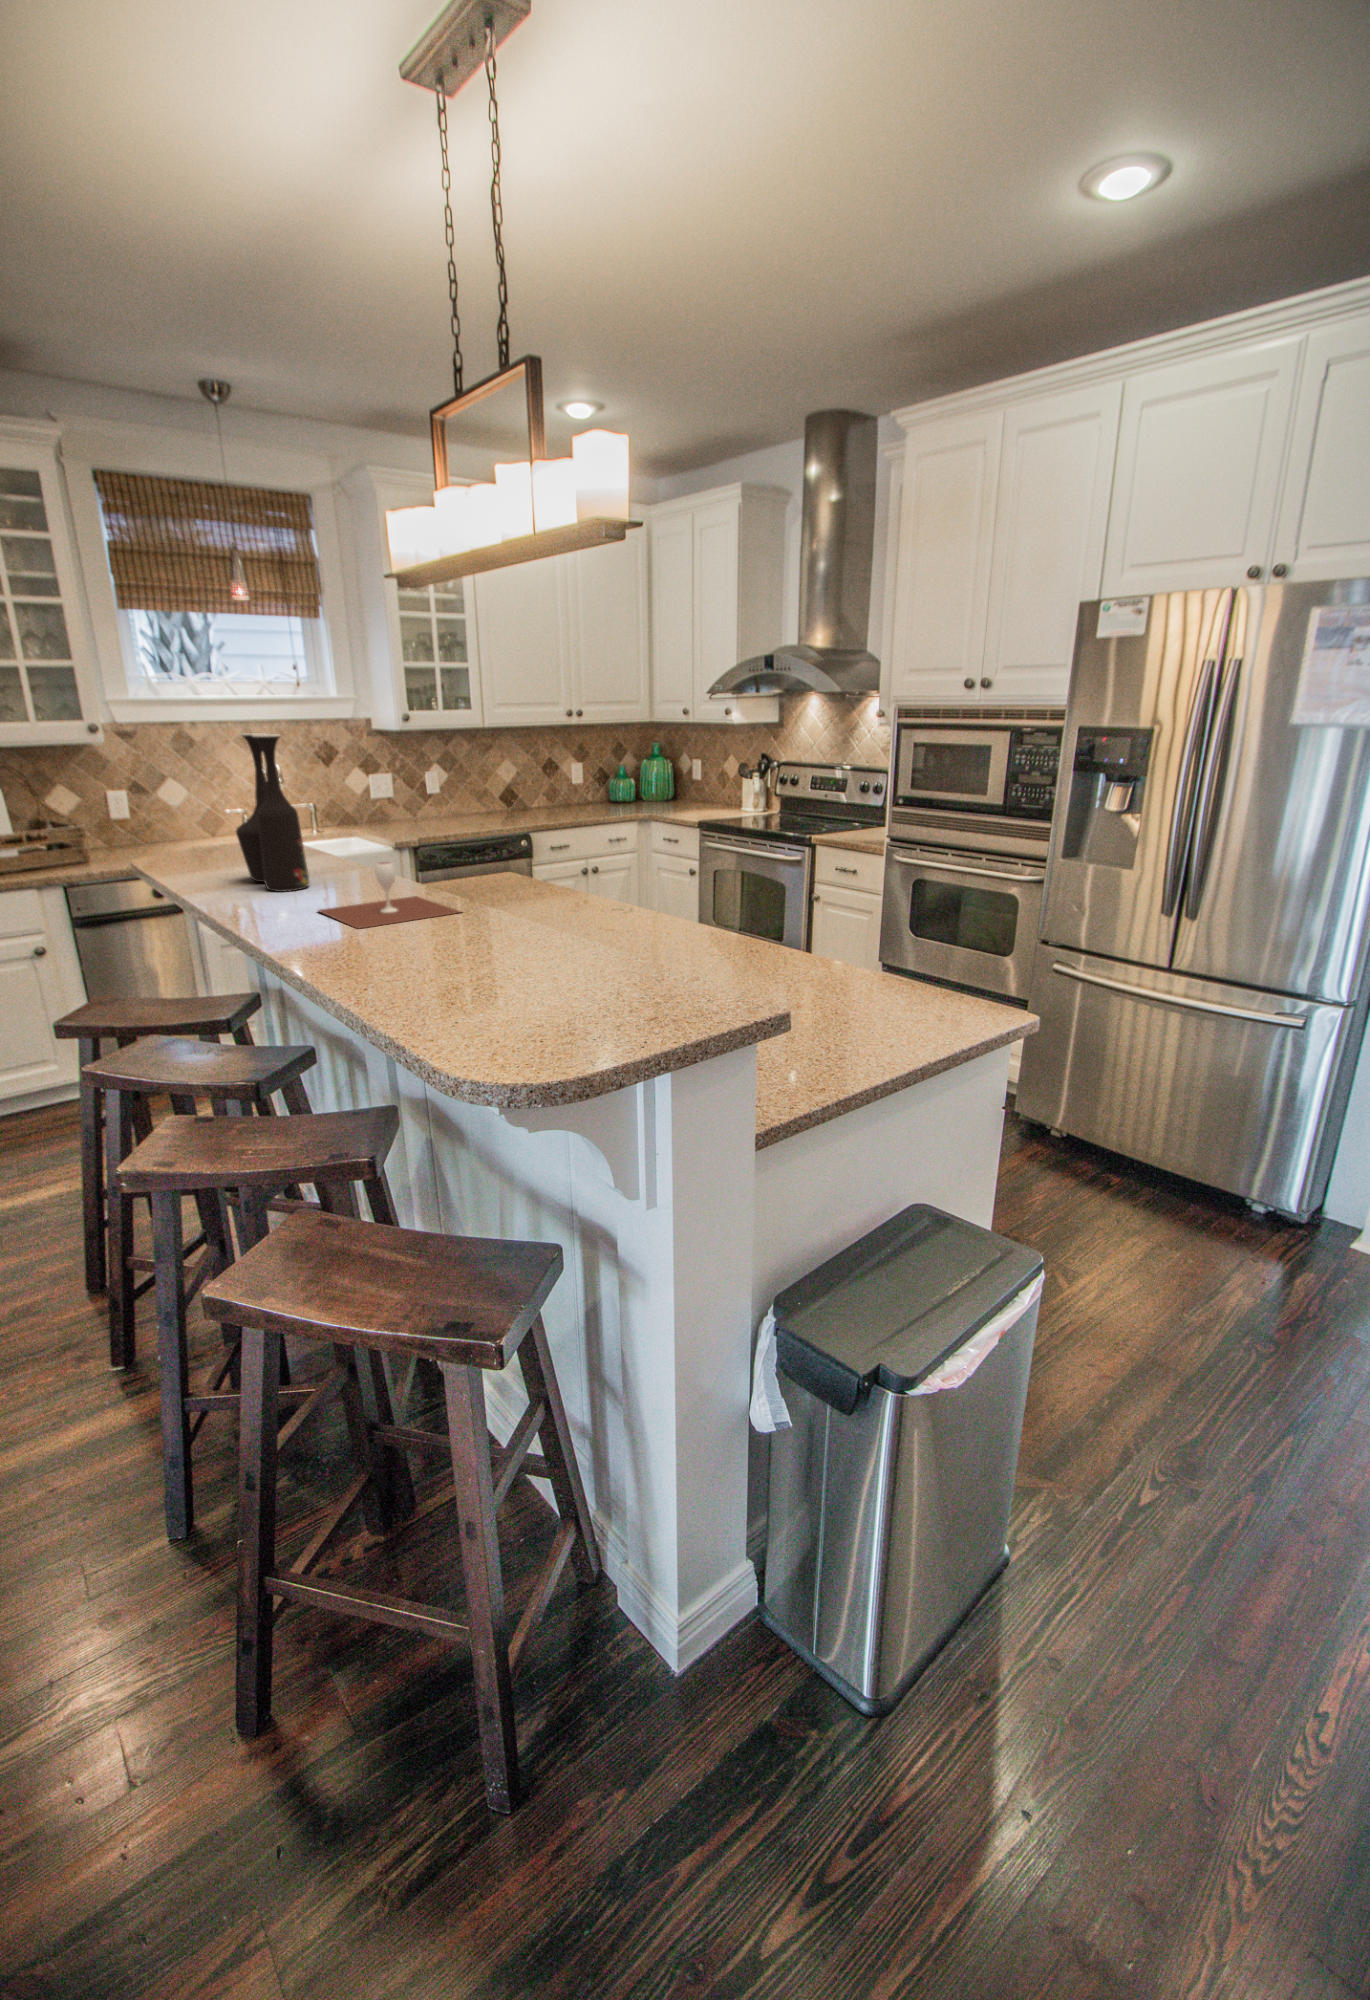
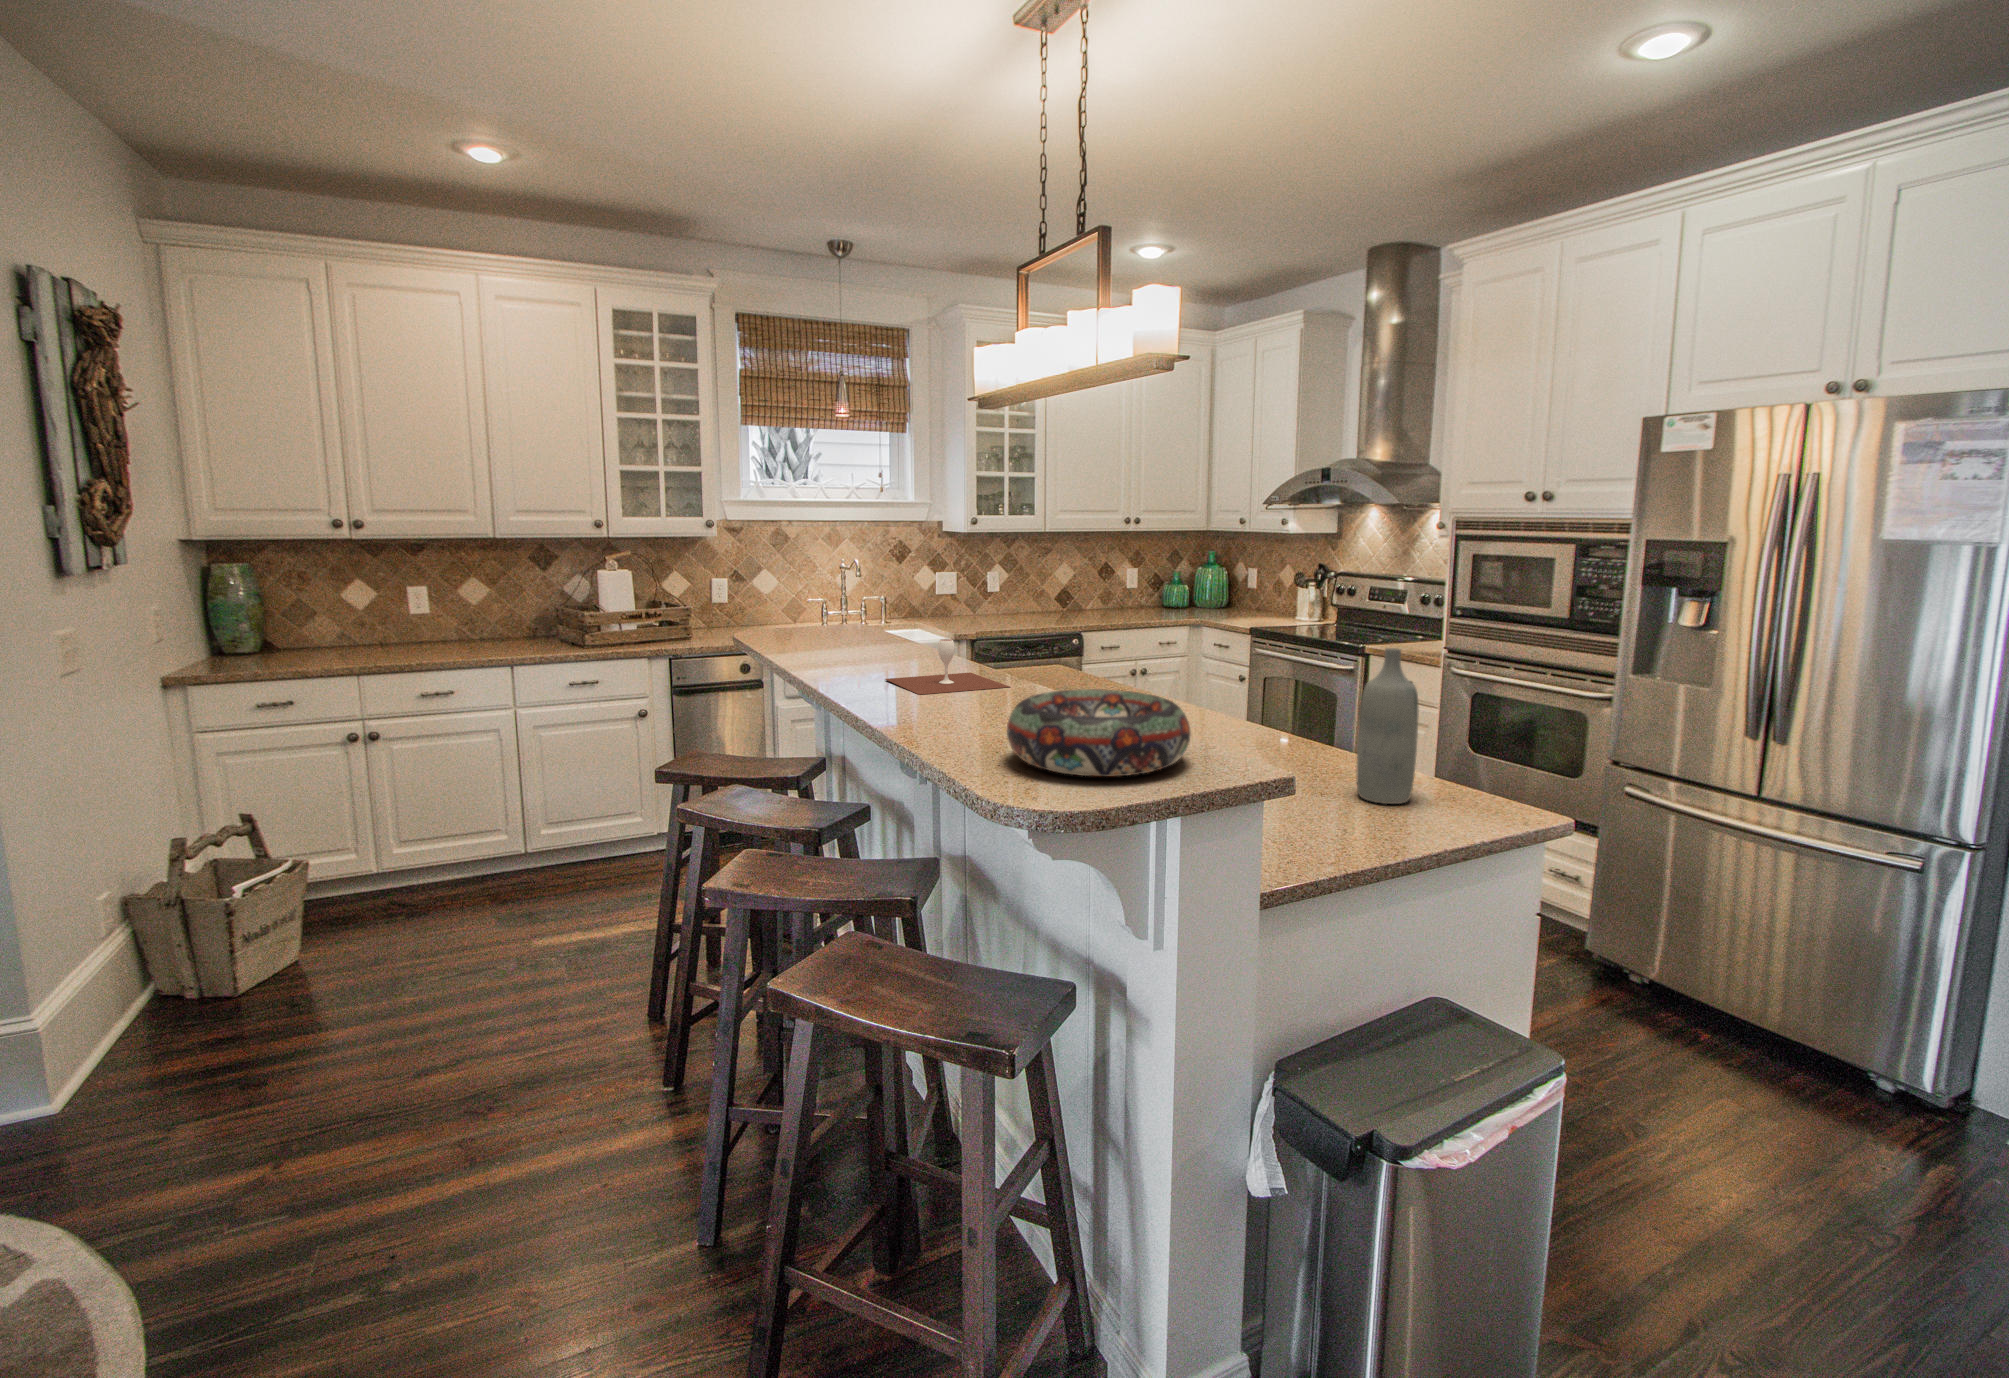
vase: present [236,733,309,892] -> none [823,528,880,664]
bottle: none [834,853,893,1013] -> present [1356,648,1419,804]
decorative bowl: none [463,923,675,1031] -> present [1007,689,1191,777]

